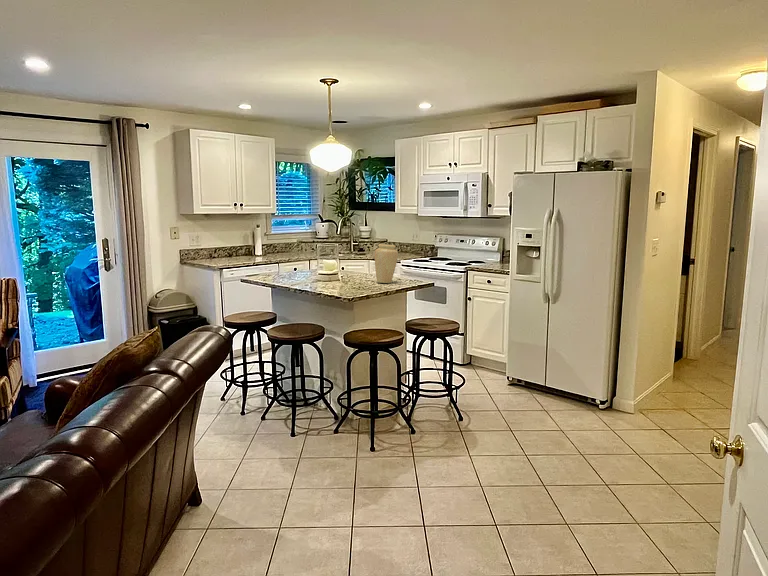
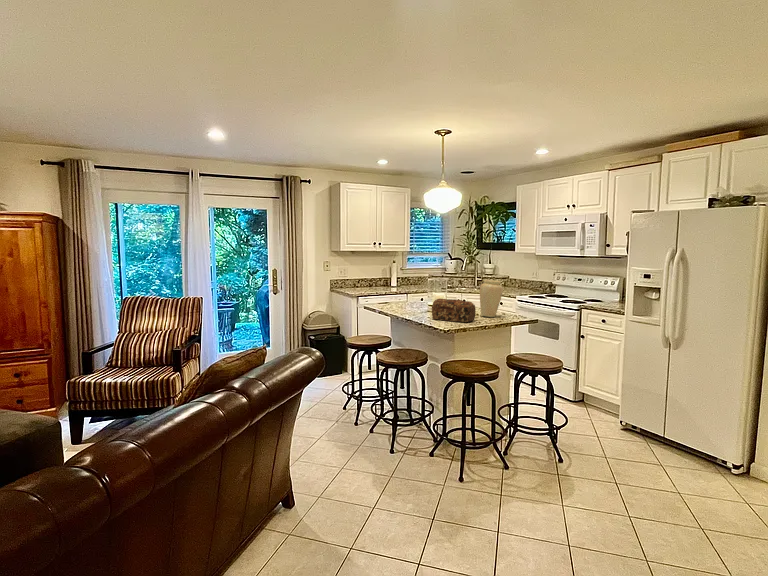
bread loaf: none [329,266,374,290] -> present [432,299,476,322]

